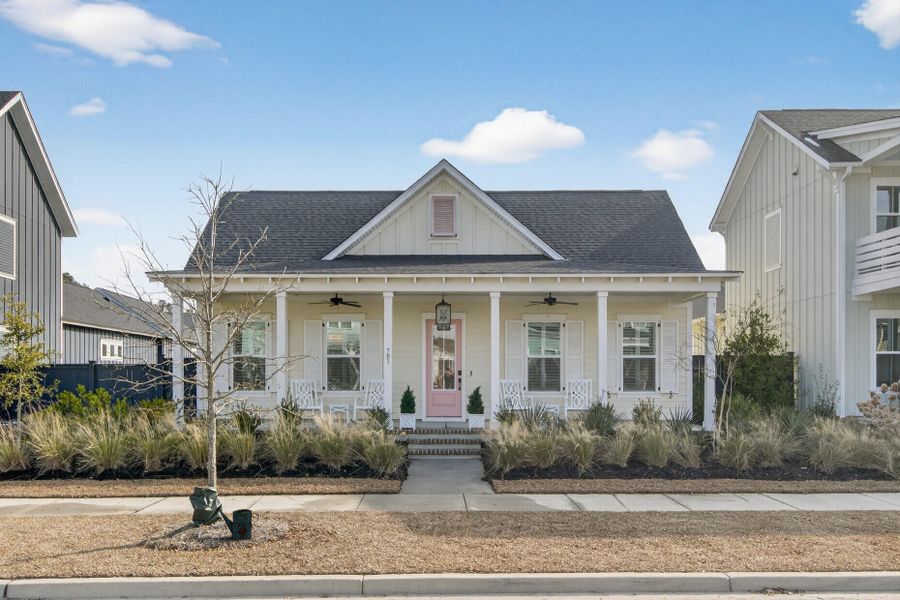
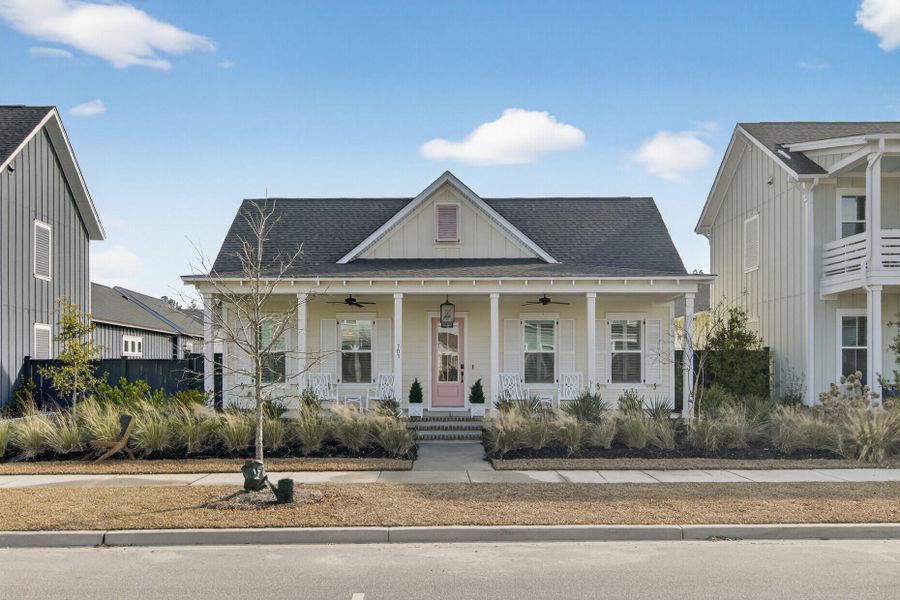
lounge chair: none [21,426,86,485] -> present [80,414,136,464]

